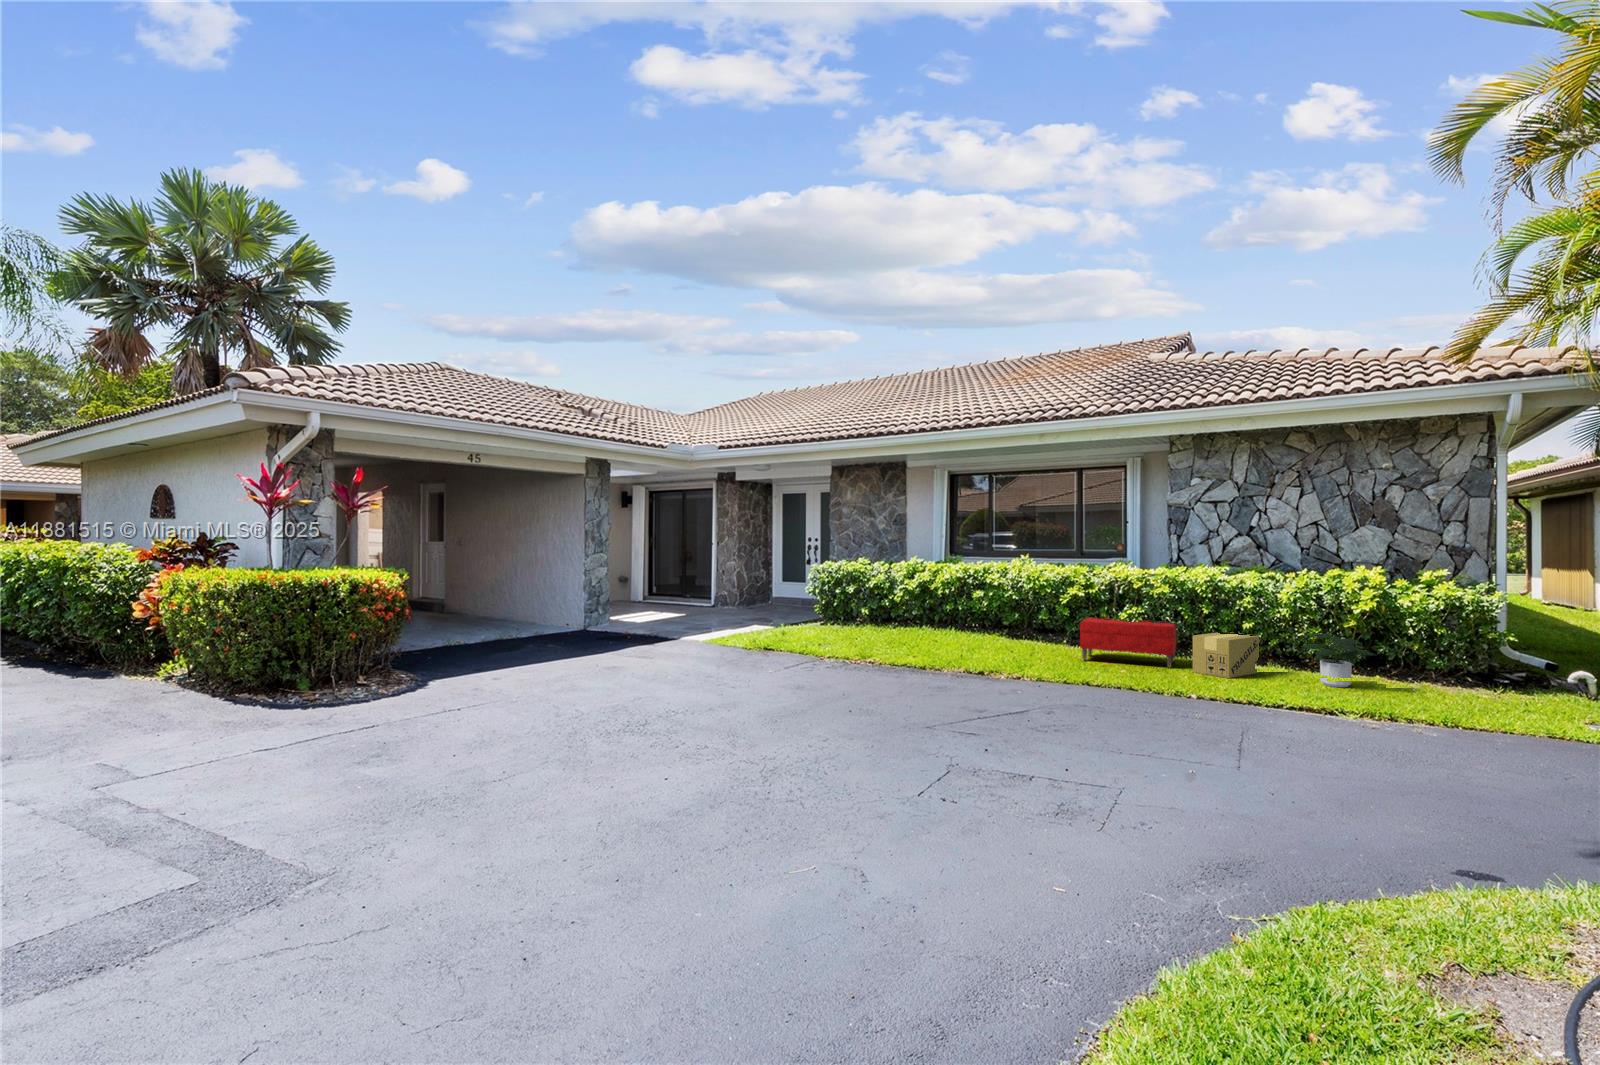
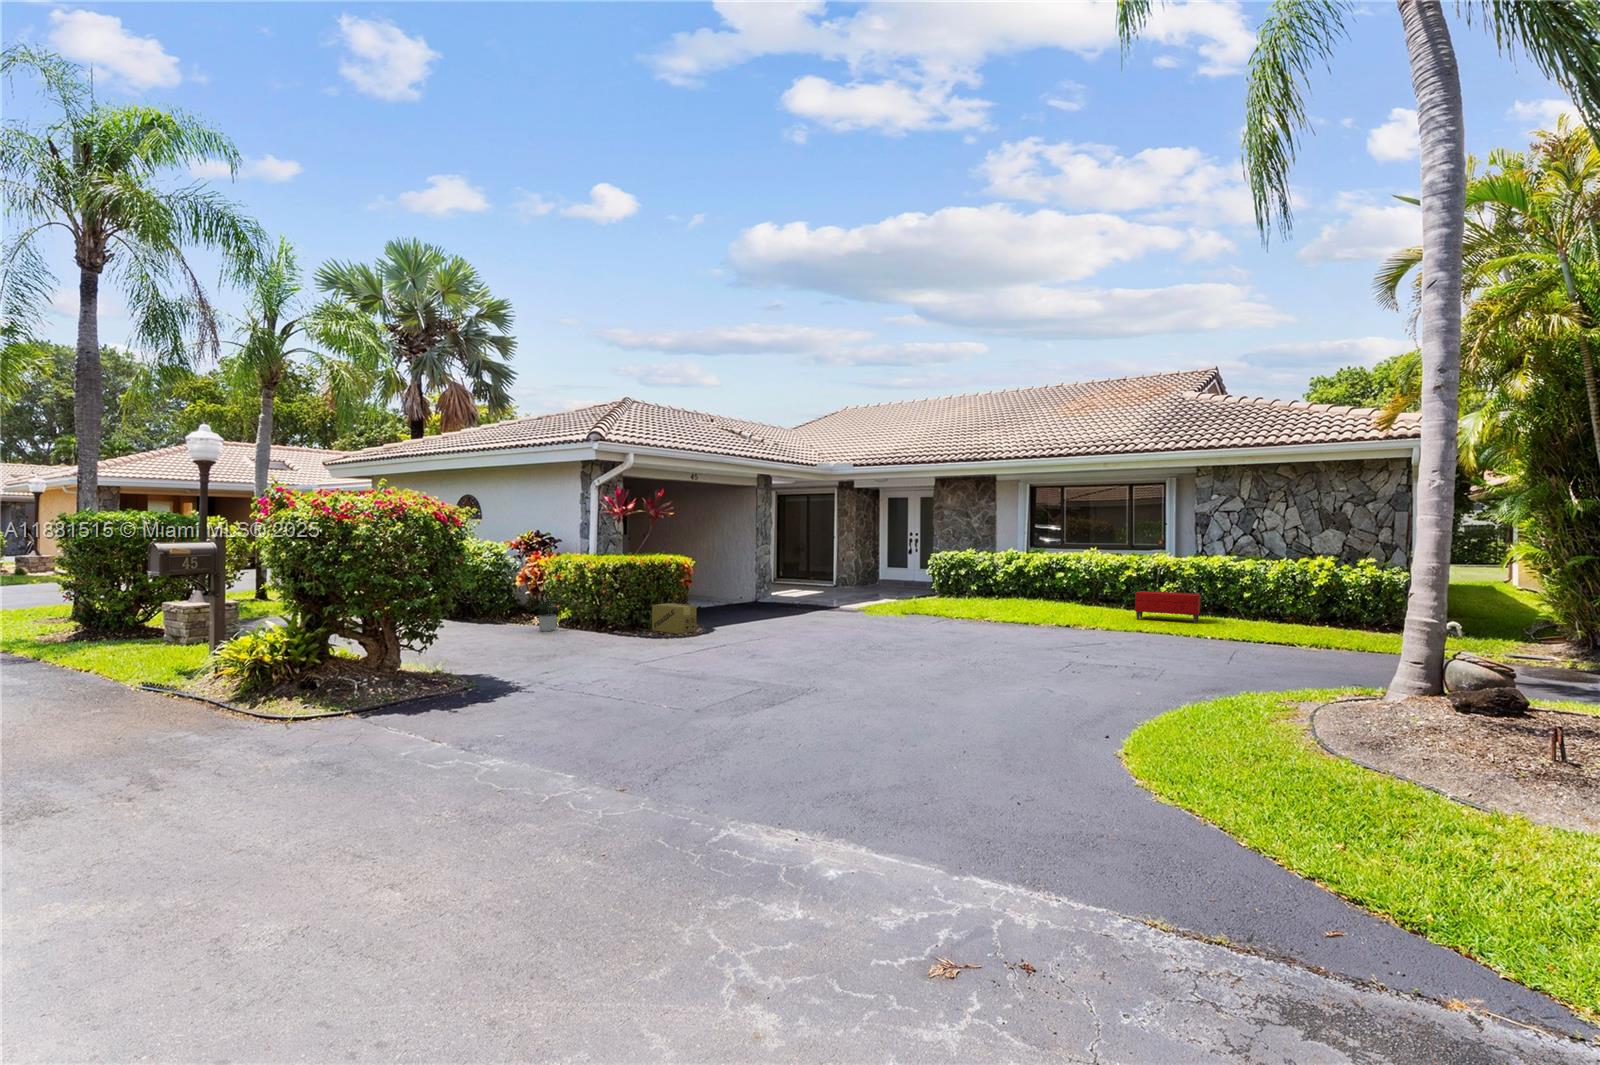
cardboard box: present [1193,632,1260,678] -> present [652,603,696,634]
potted plant: present [1301,634,1375,687] -> present [529,598,565,631]

